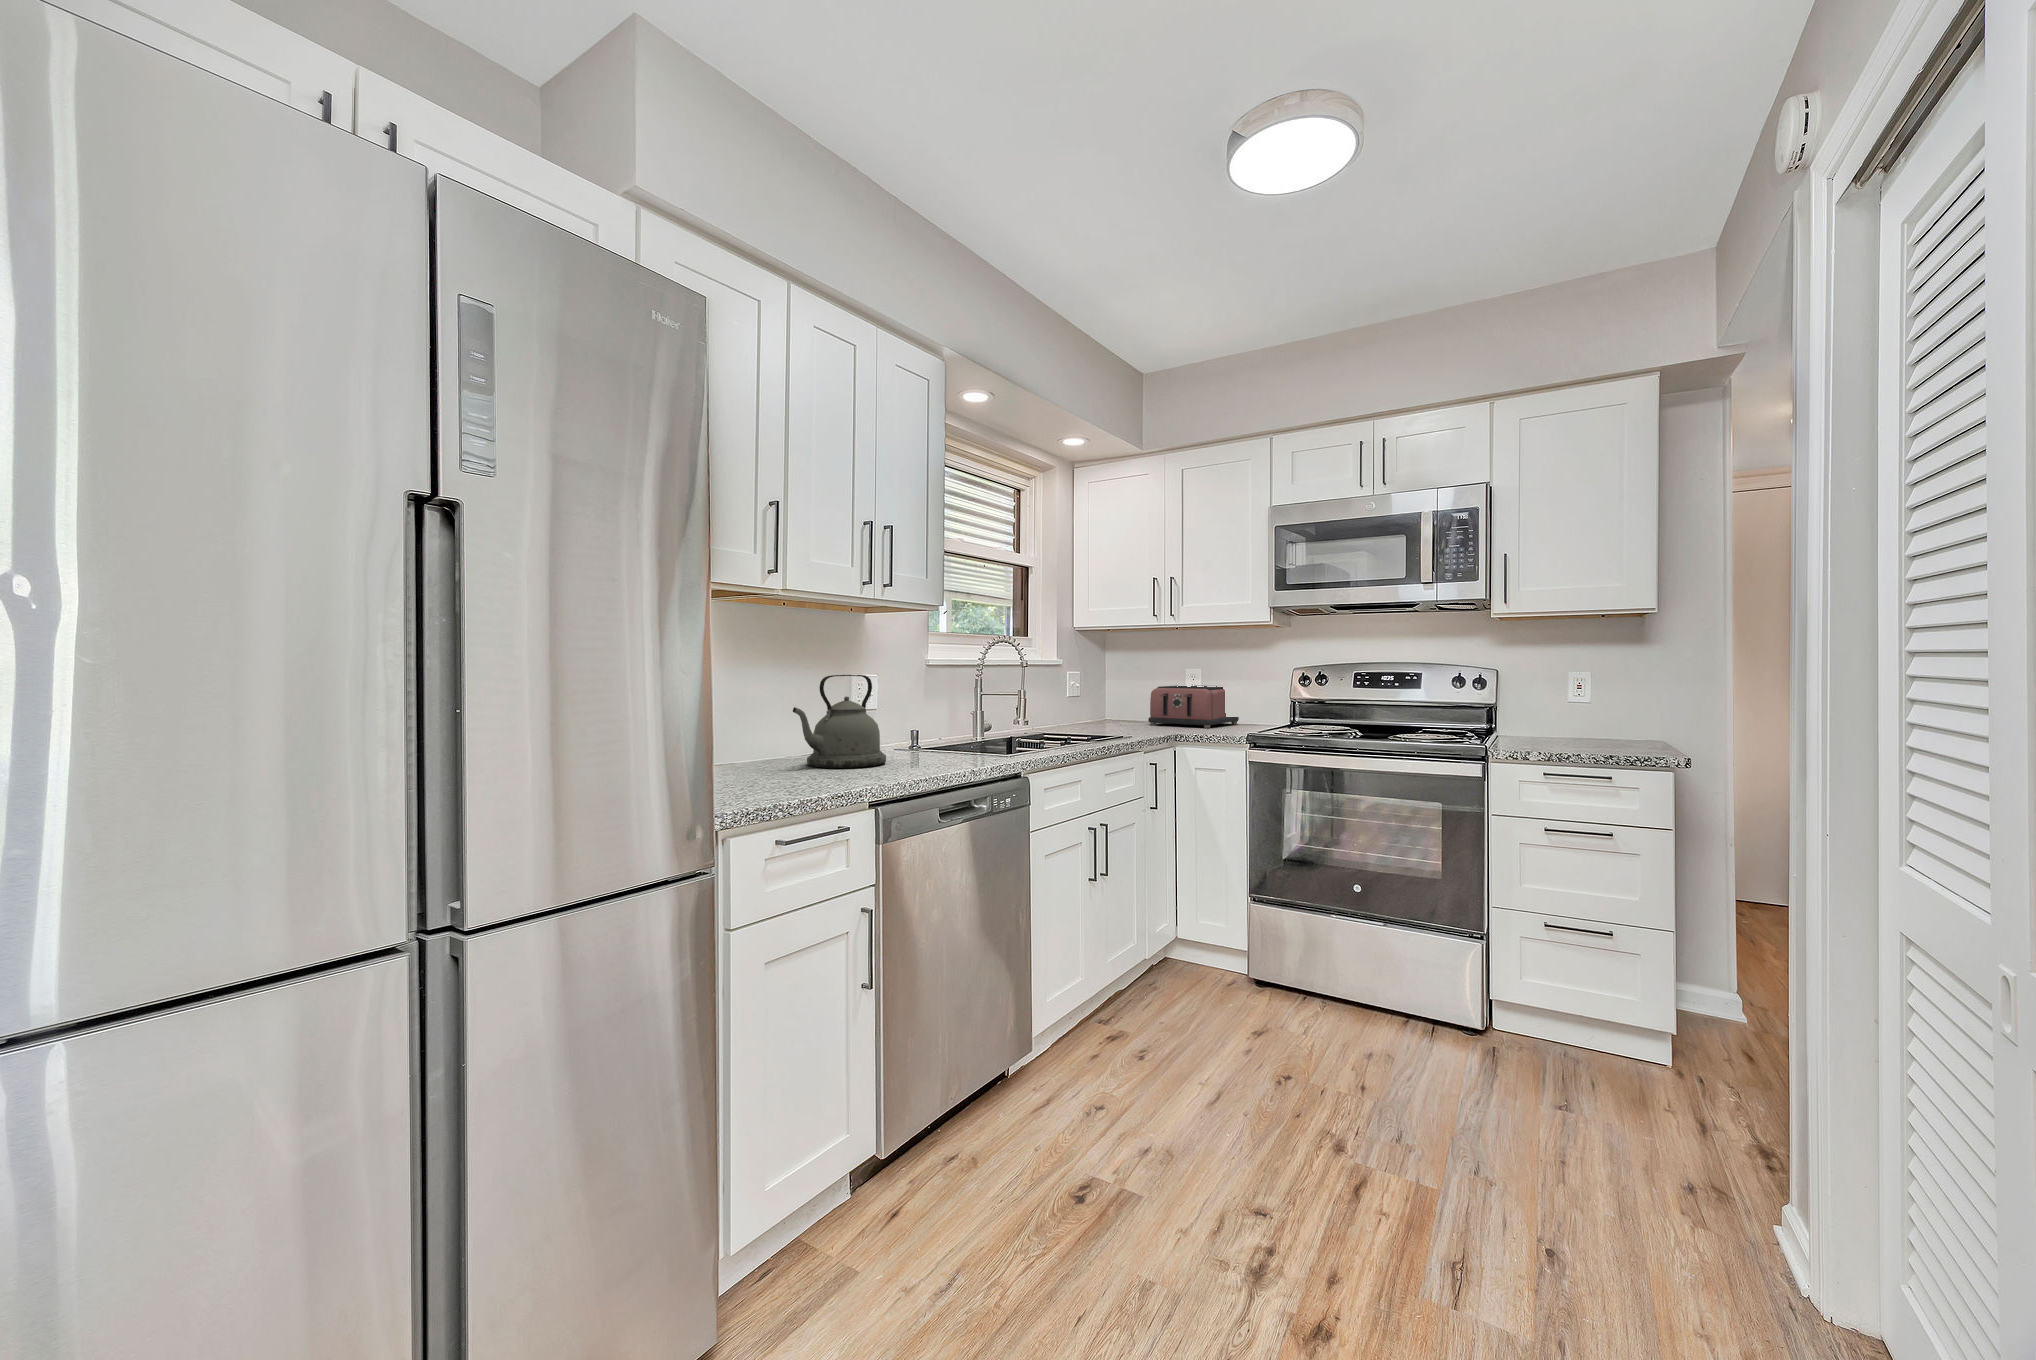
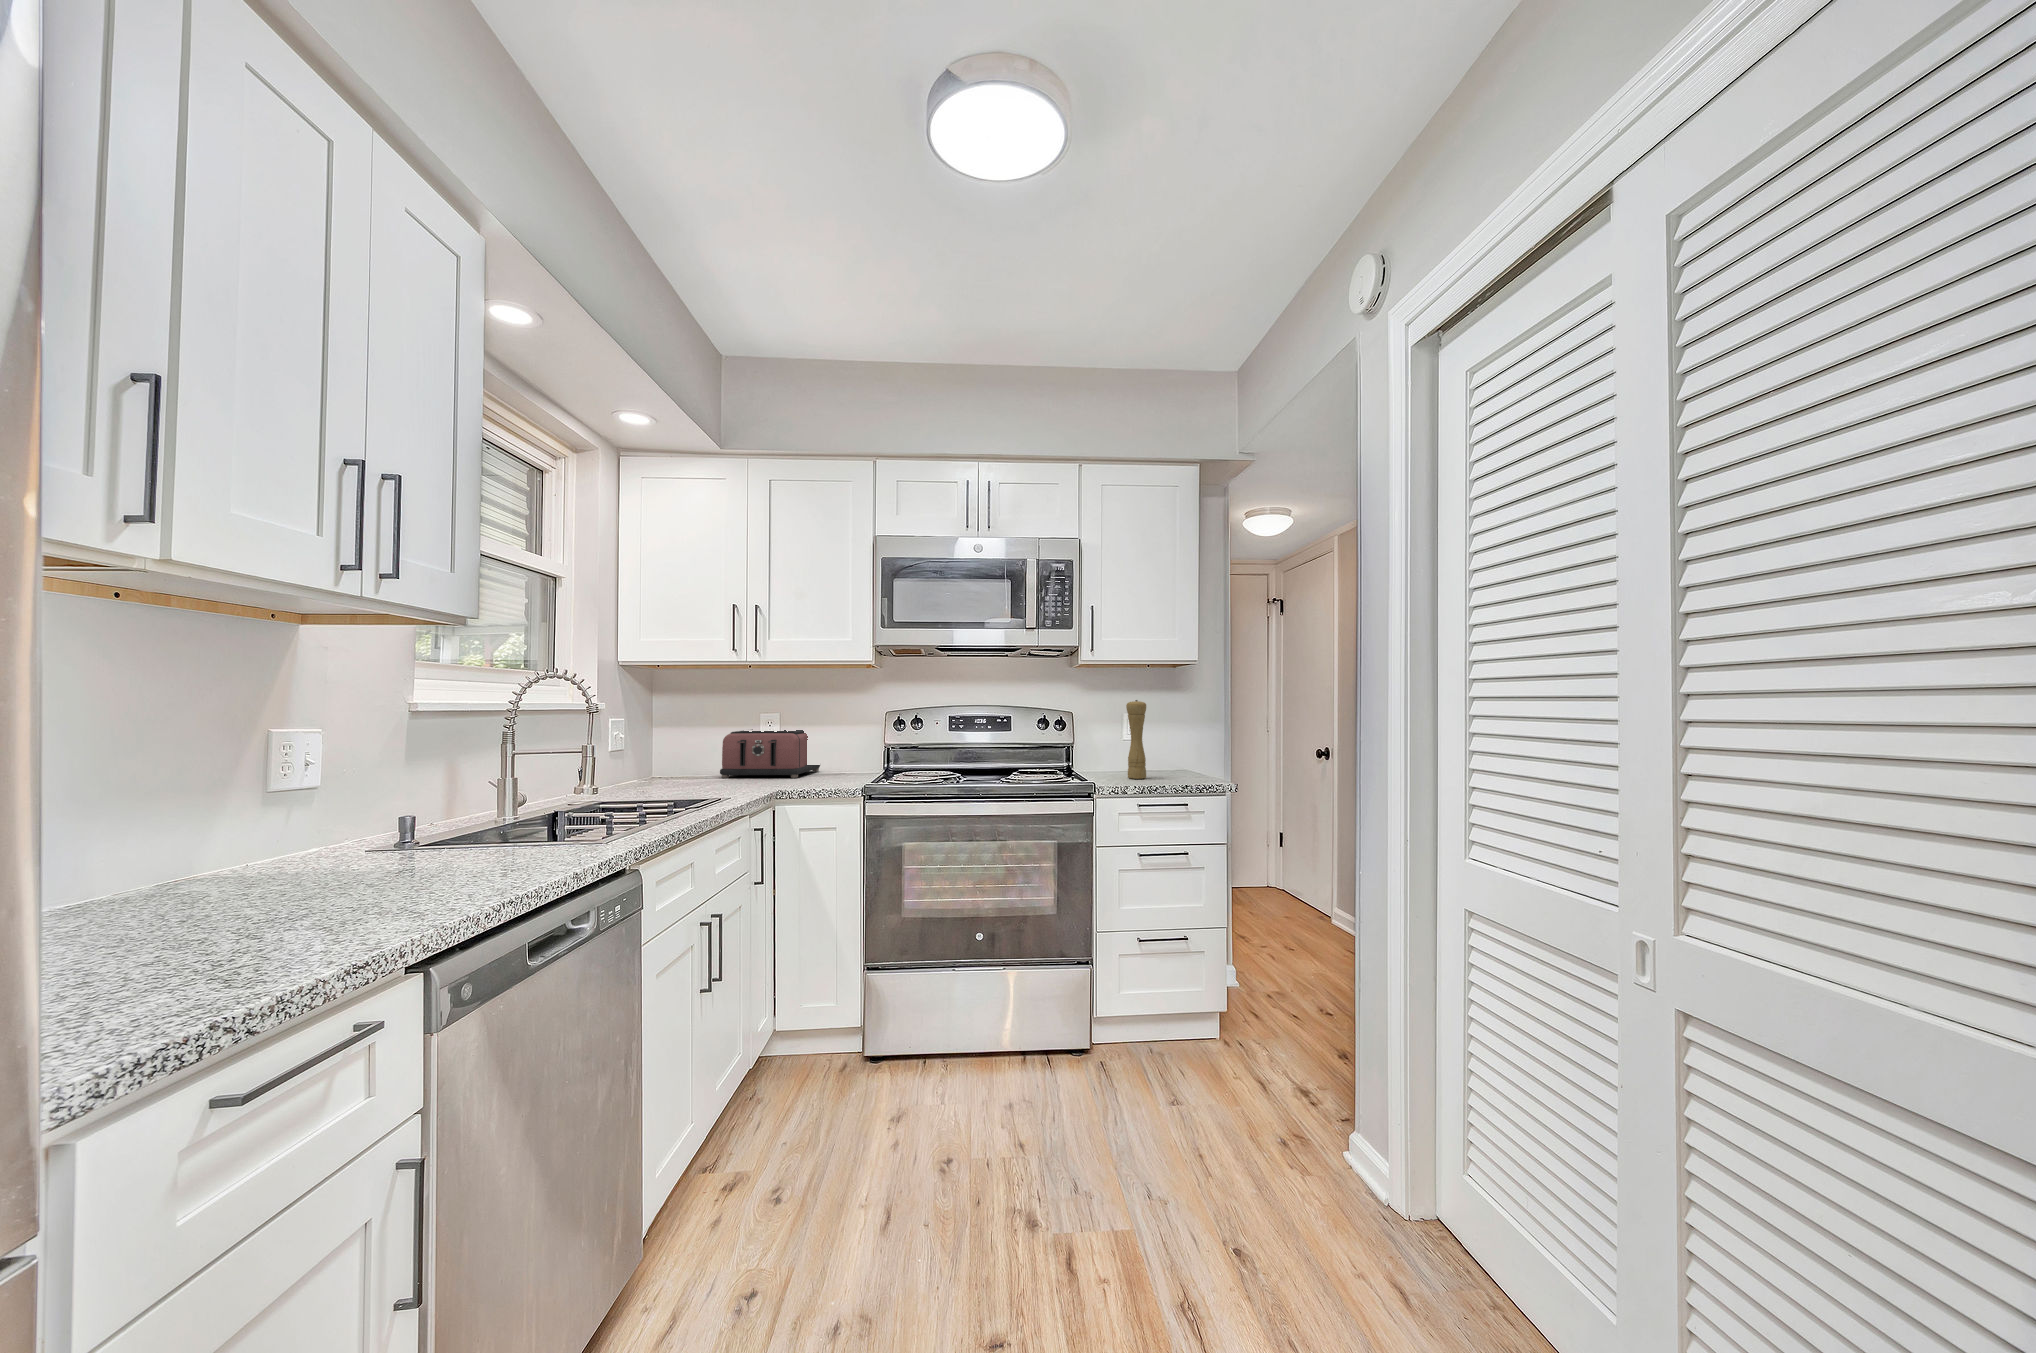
pepper mill: none [1553,660,1580,748] -> present [1126,700,1146,779]
kettle: present [793,675,886,768] -> none [156,730,378,911]

